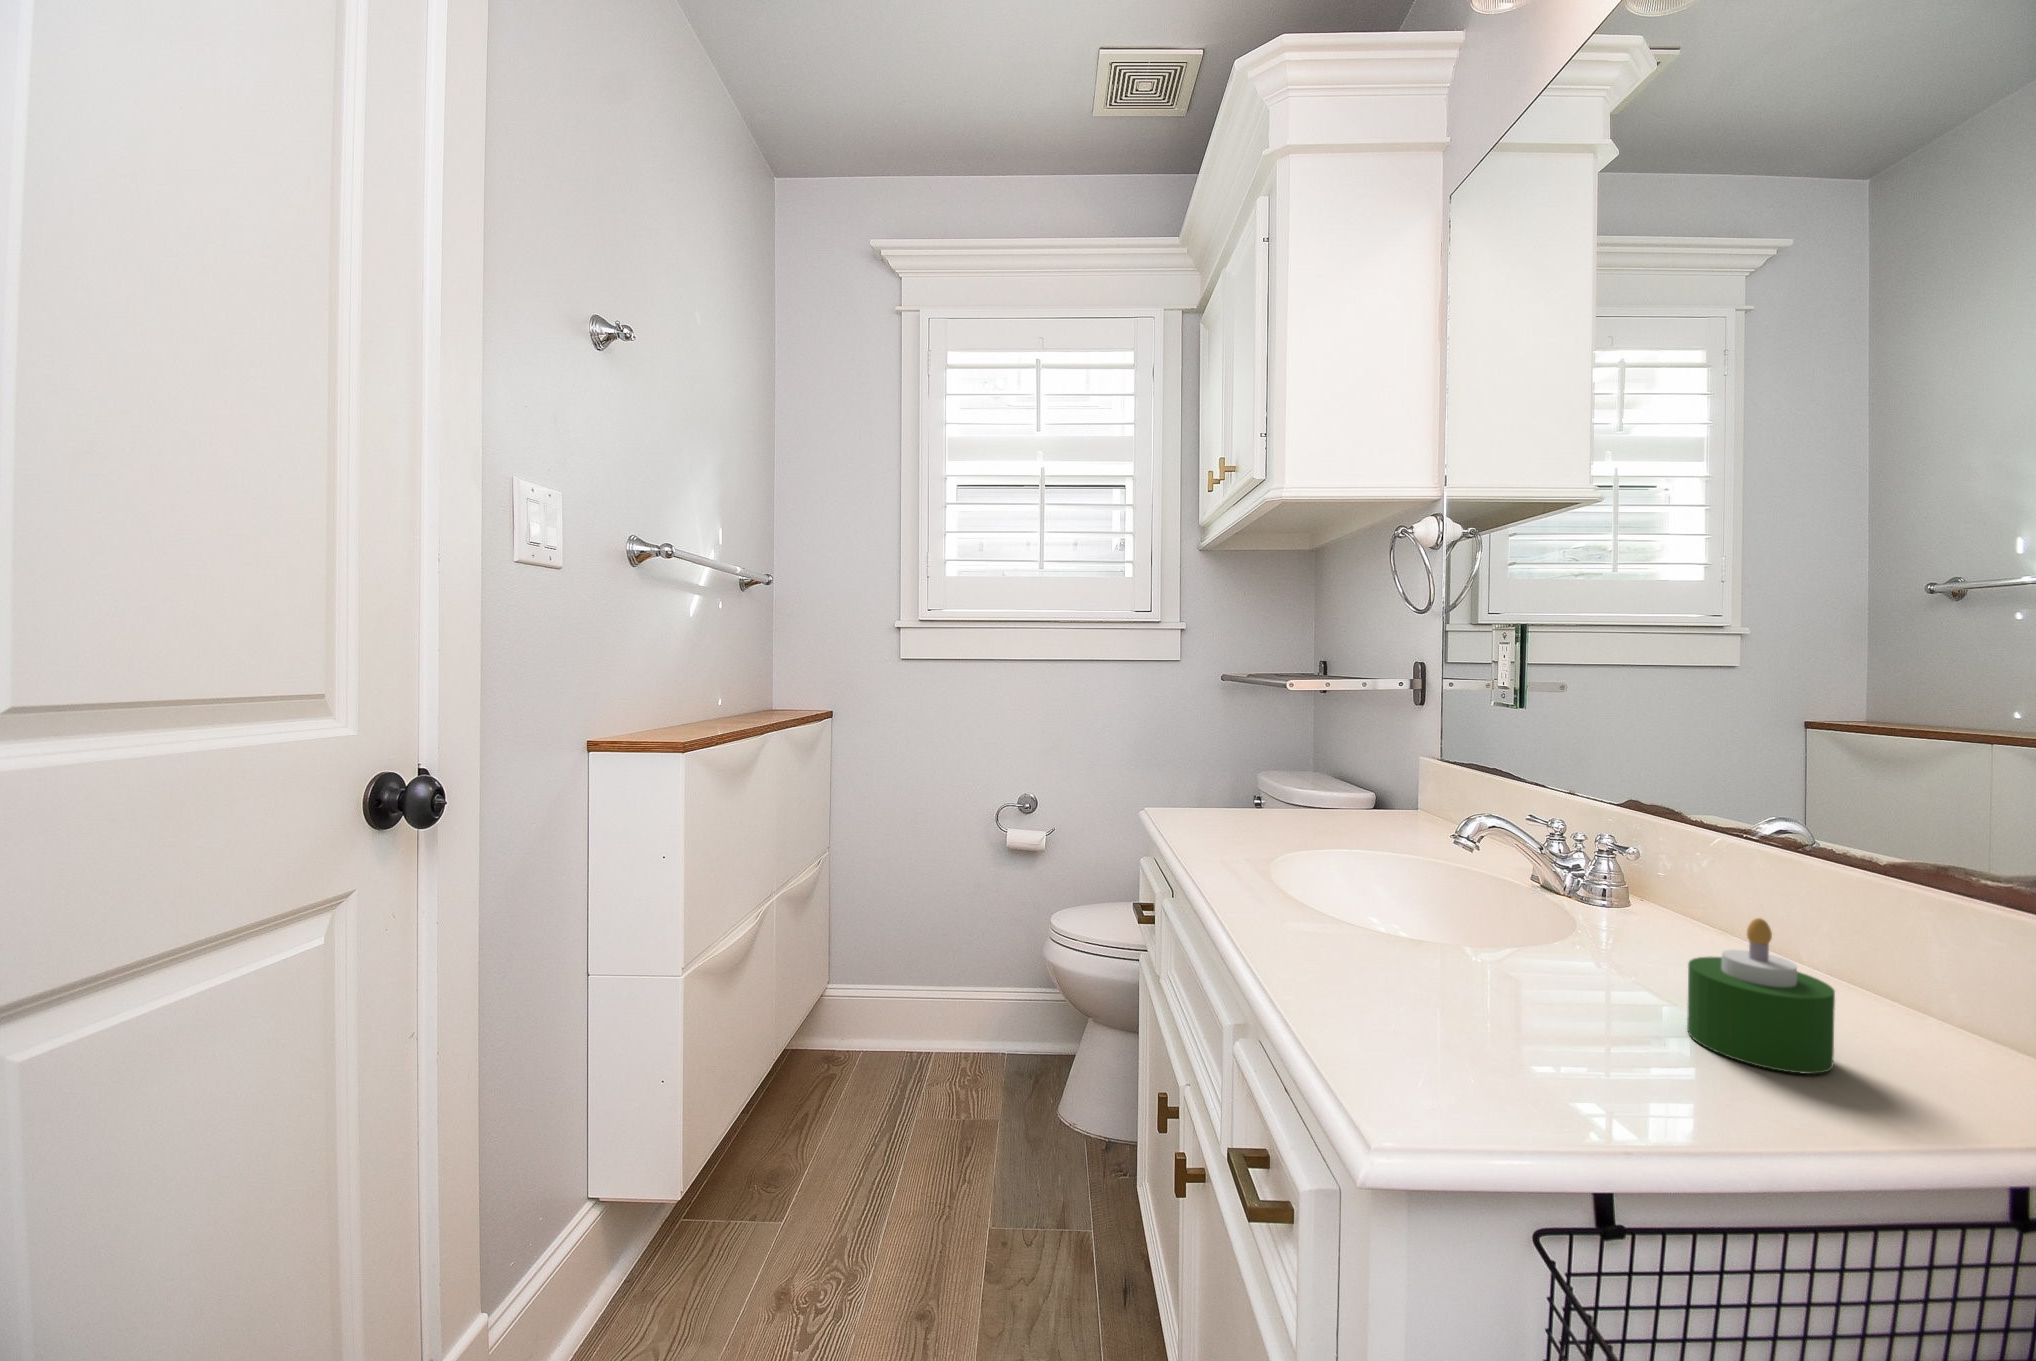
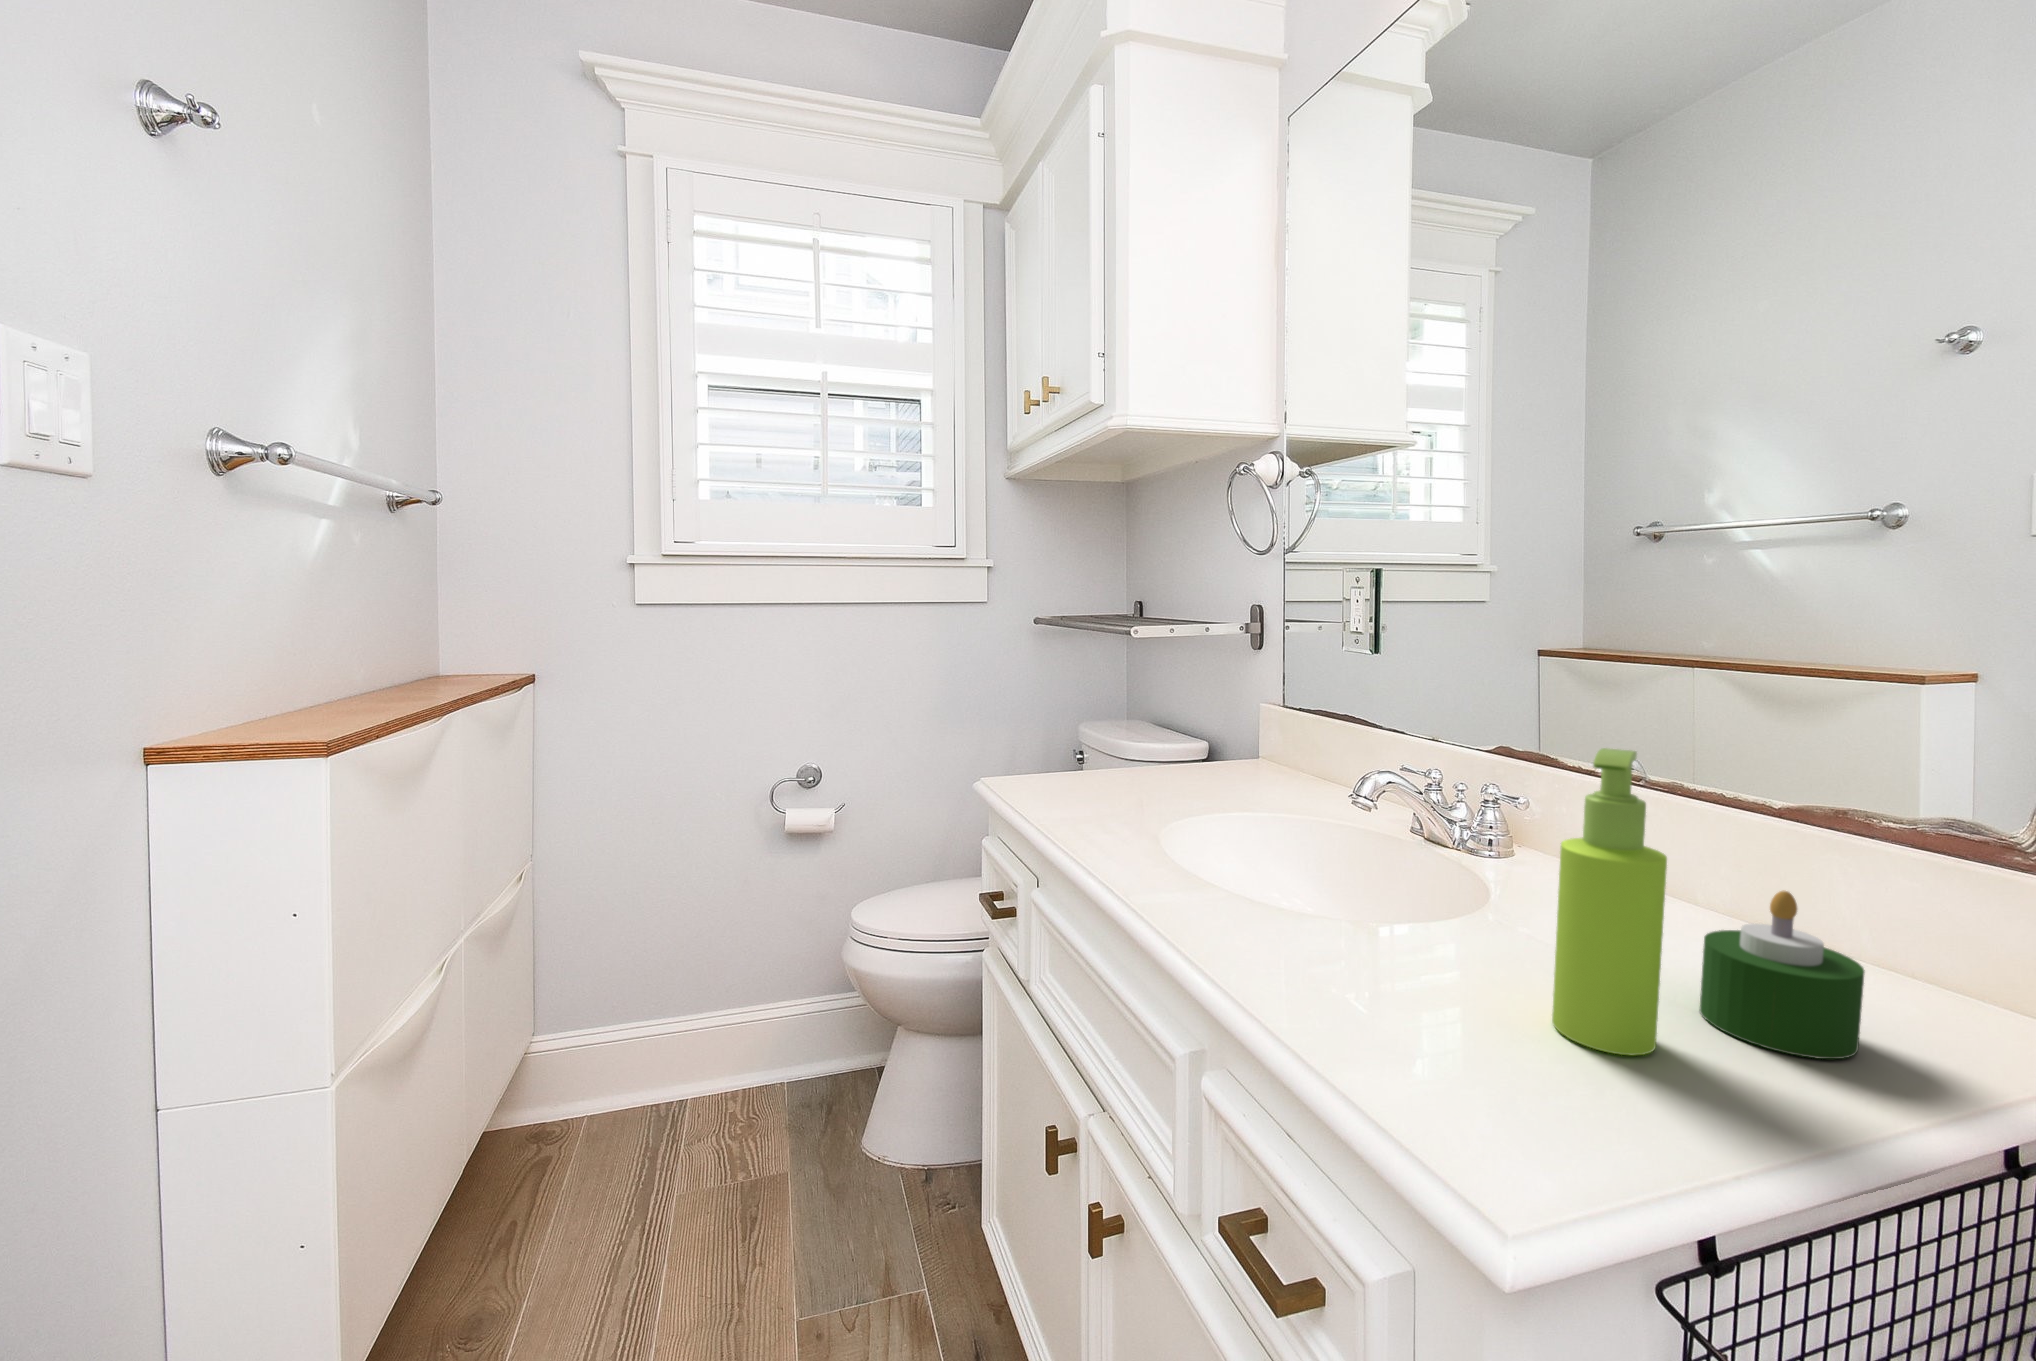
soap dispenser: none [1522,778,1612,1041] -> present [1552,748,1667,1055]

